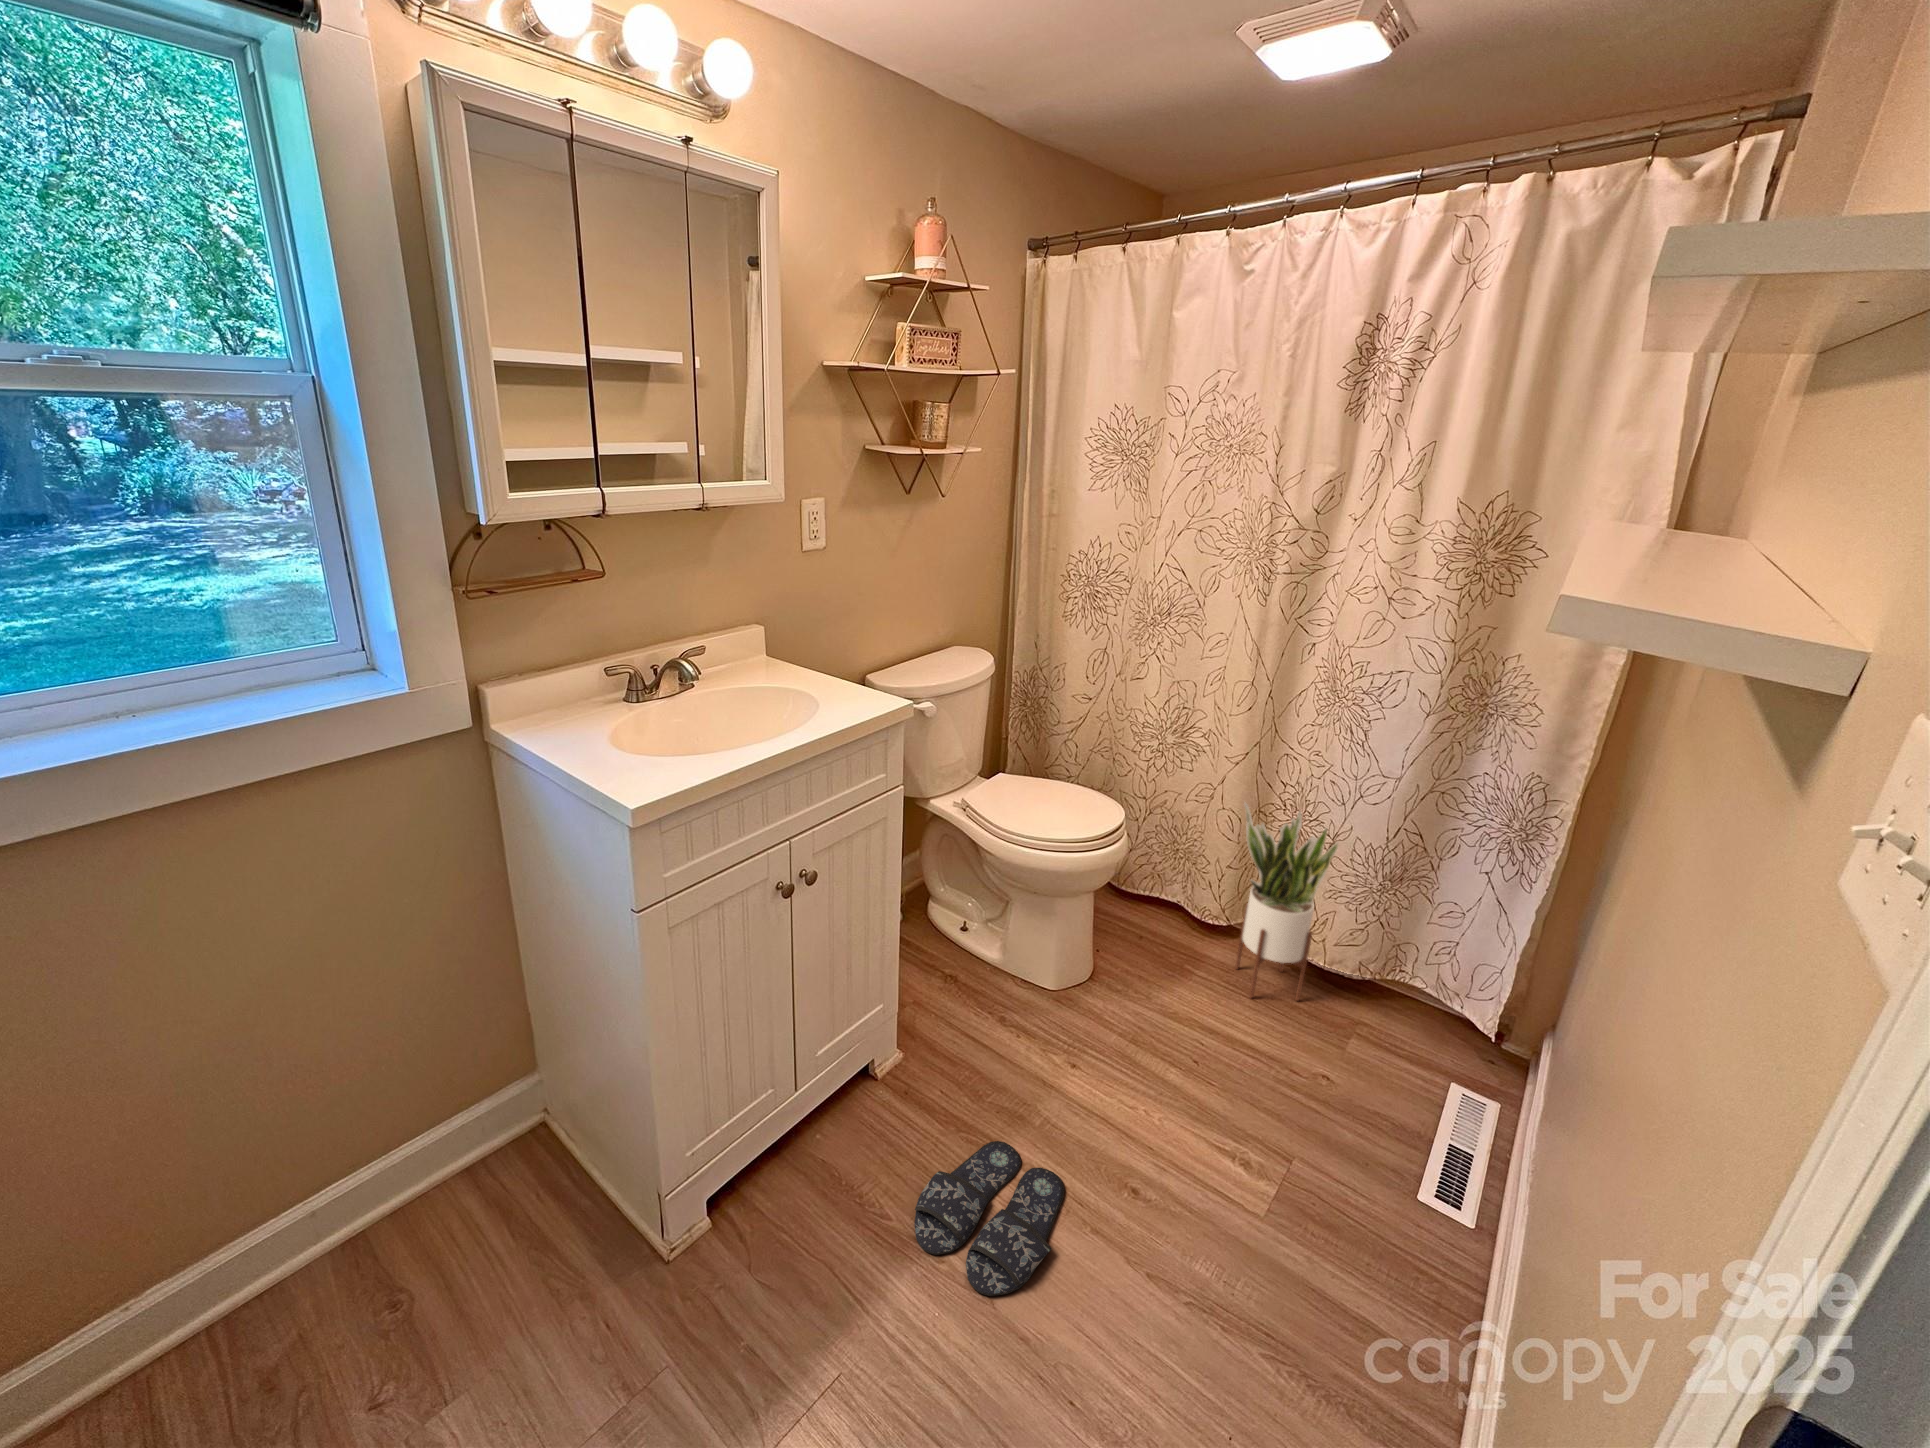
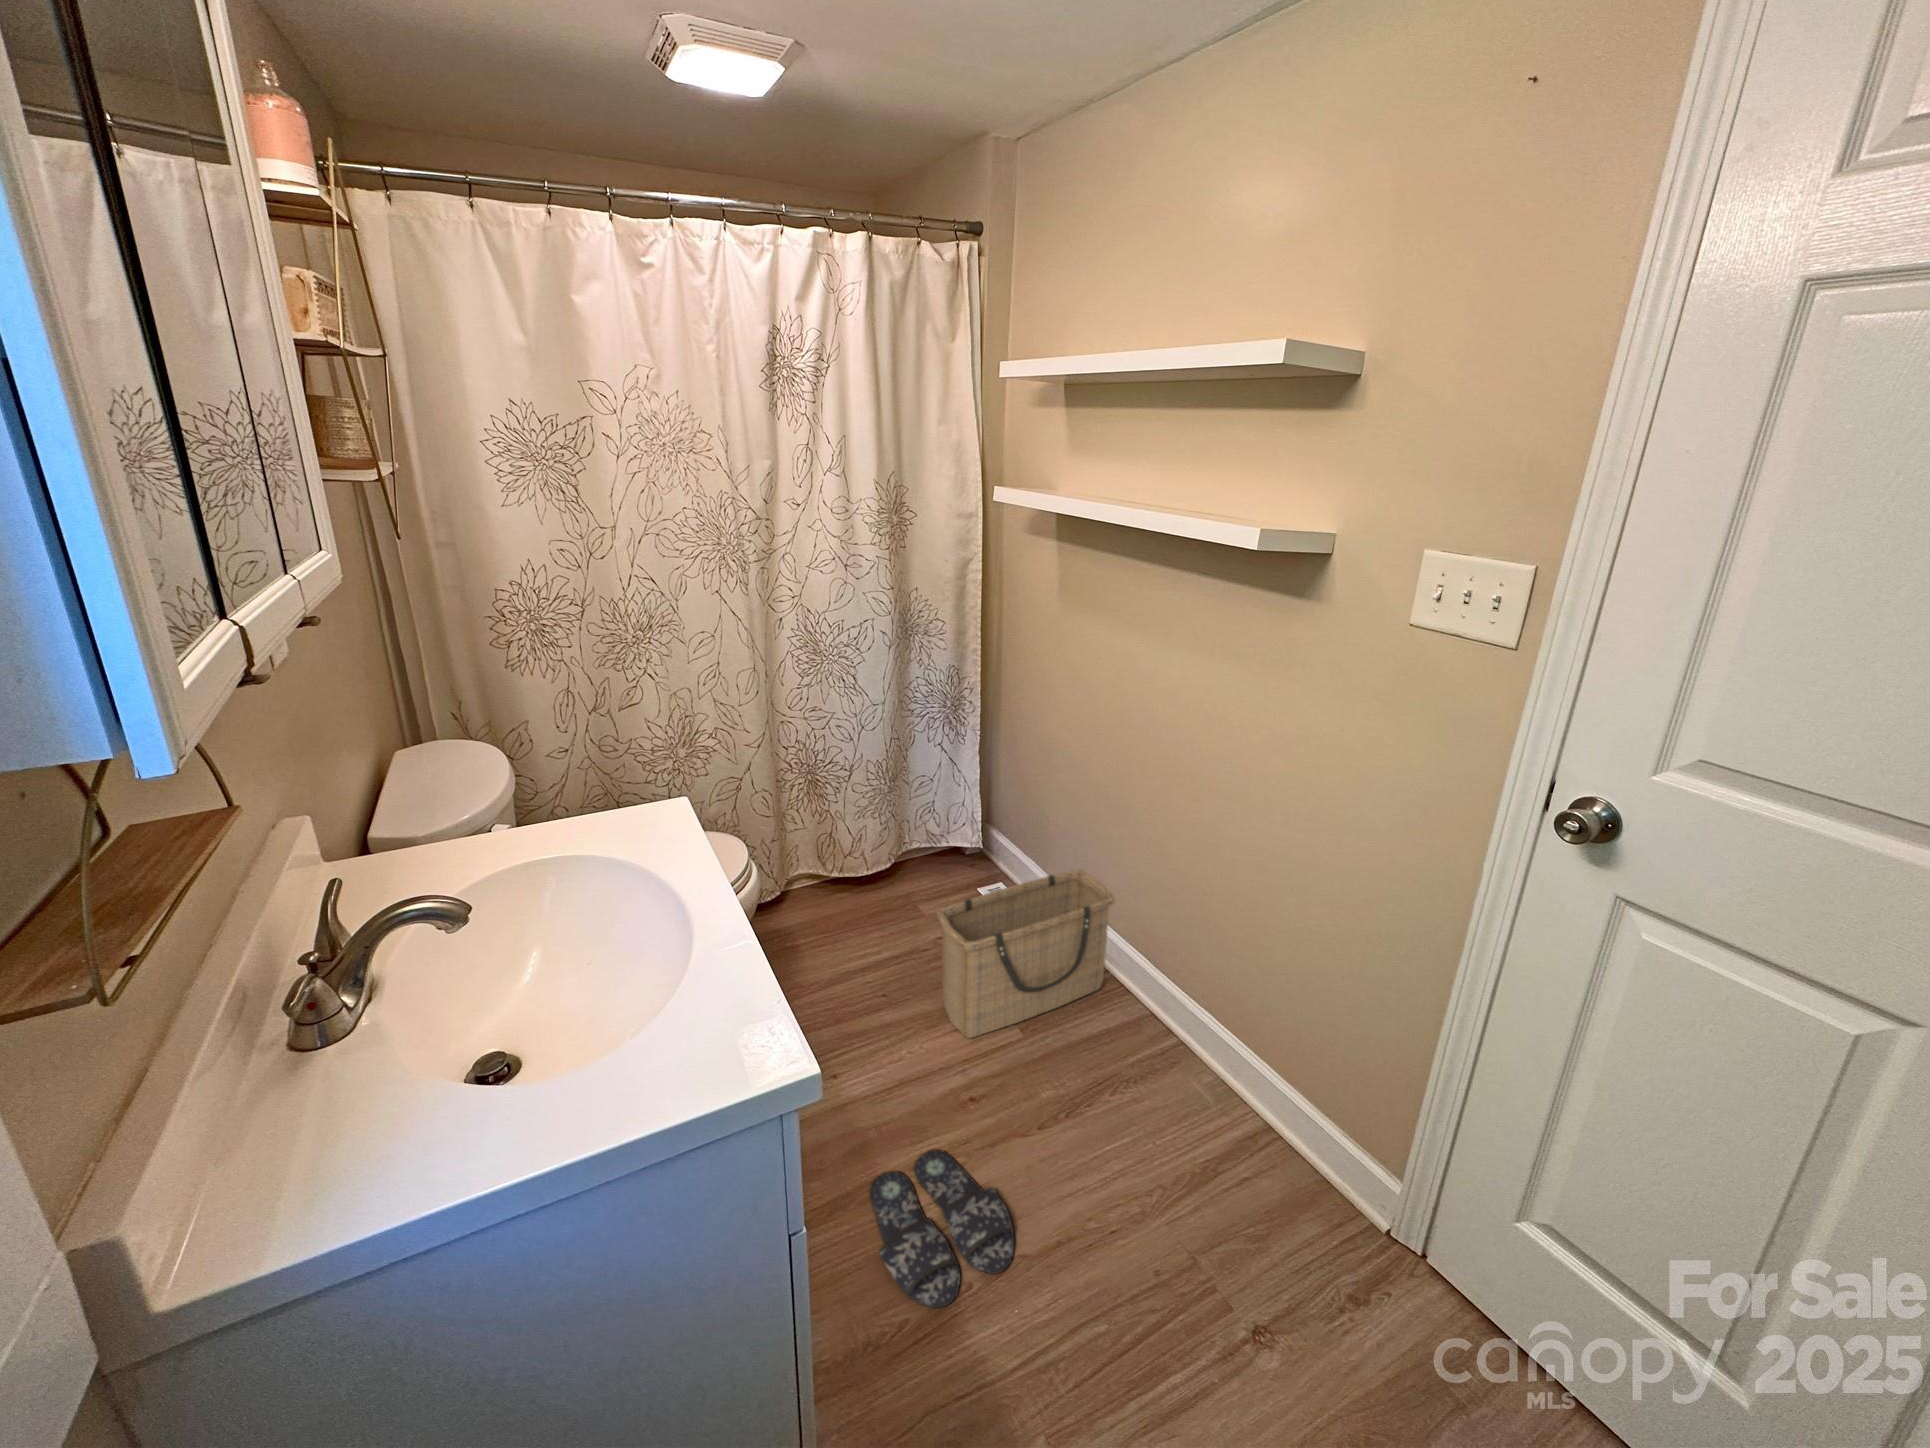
potted plant: present [1235,803,1338,1001] -> none [802,759,873,930]
basket: none [1212,1004,1509,1295] -> present [937,869,1115,1038]

